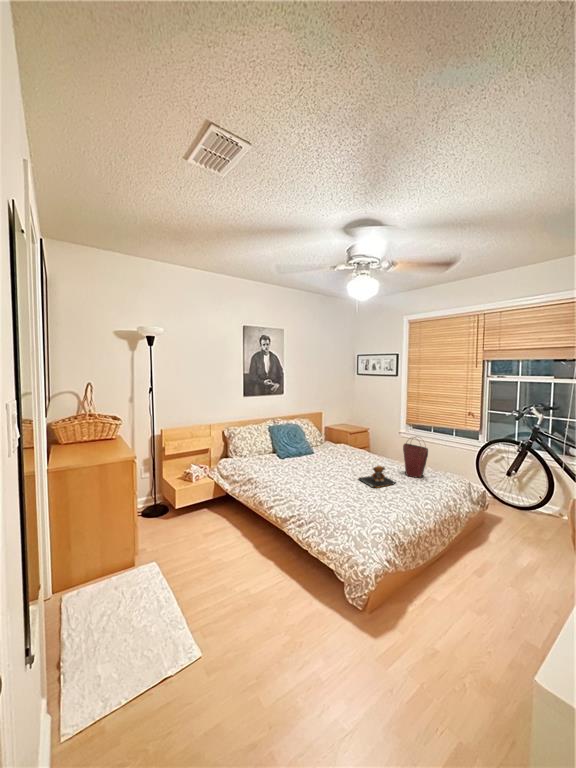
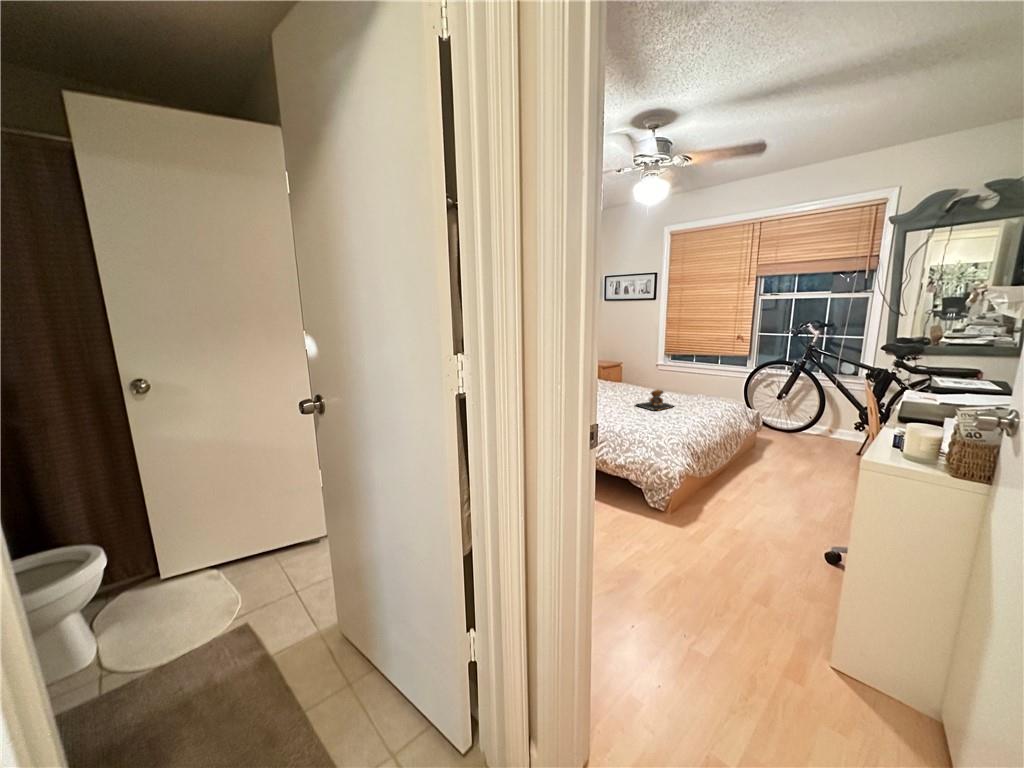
handbag: present [403,437,428,477] -> none [677,359,706,401]

